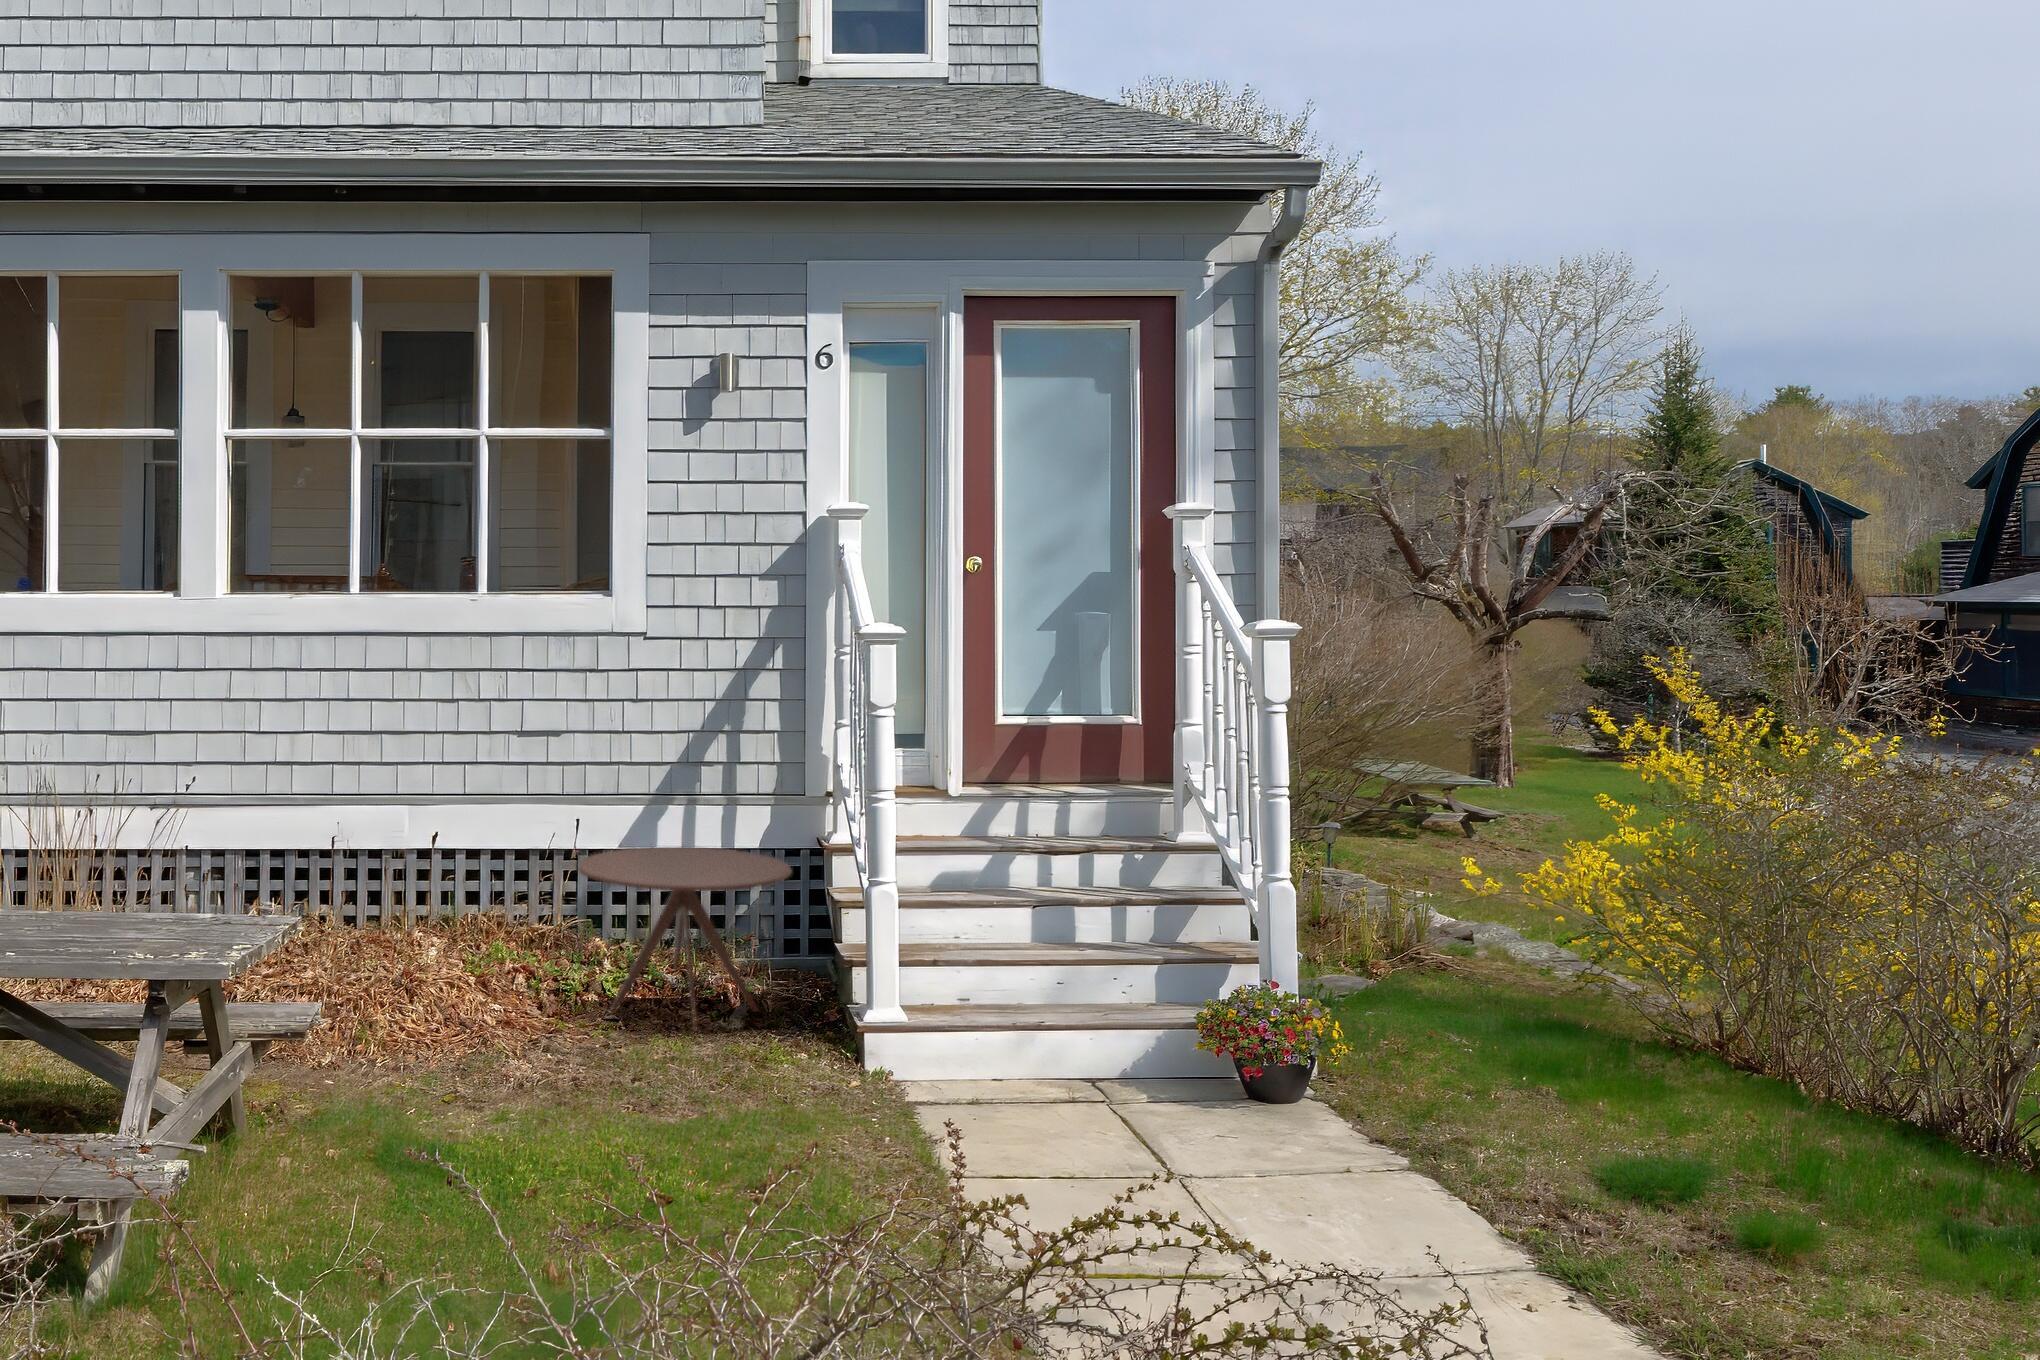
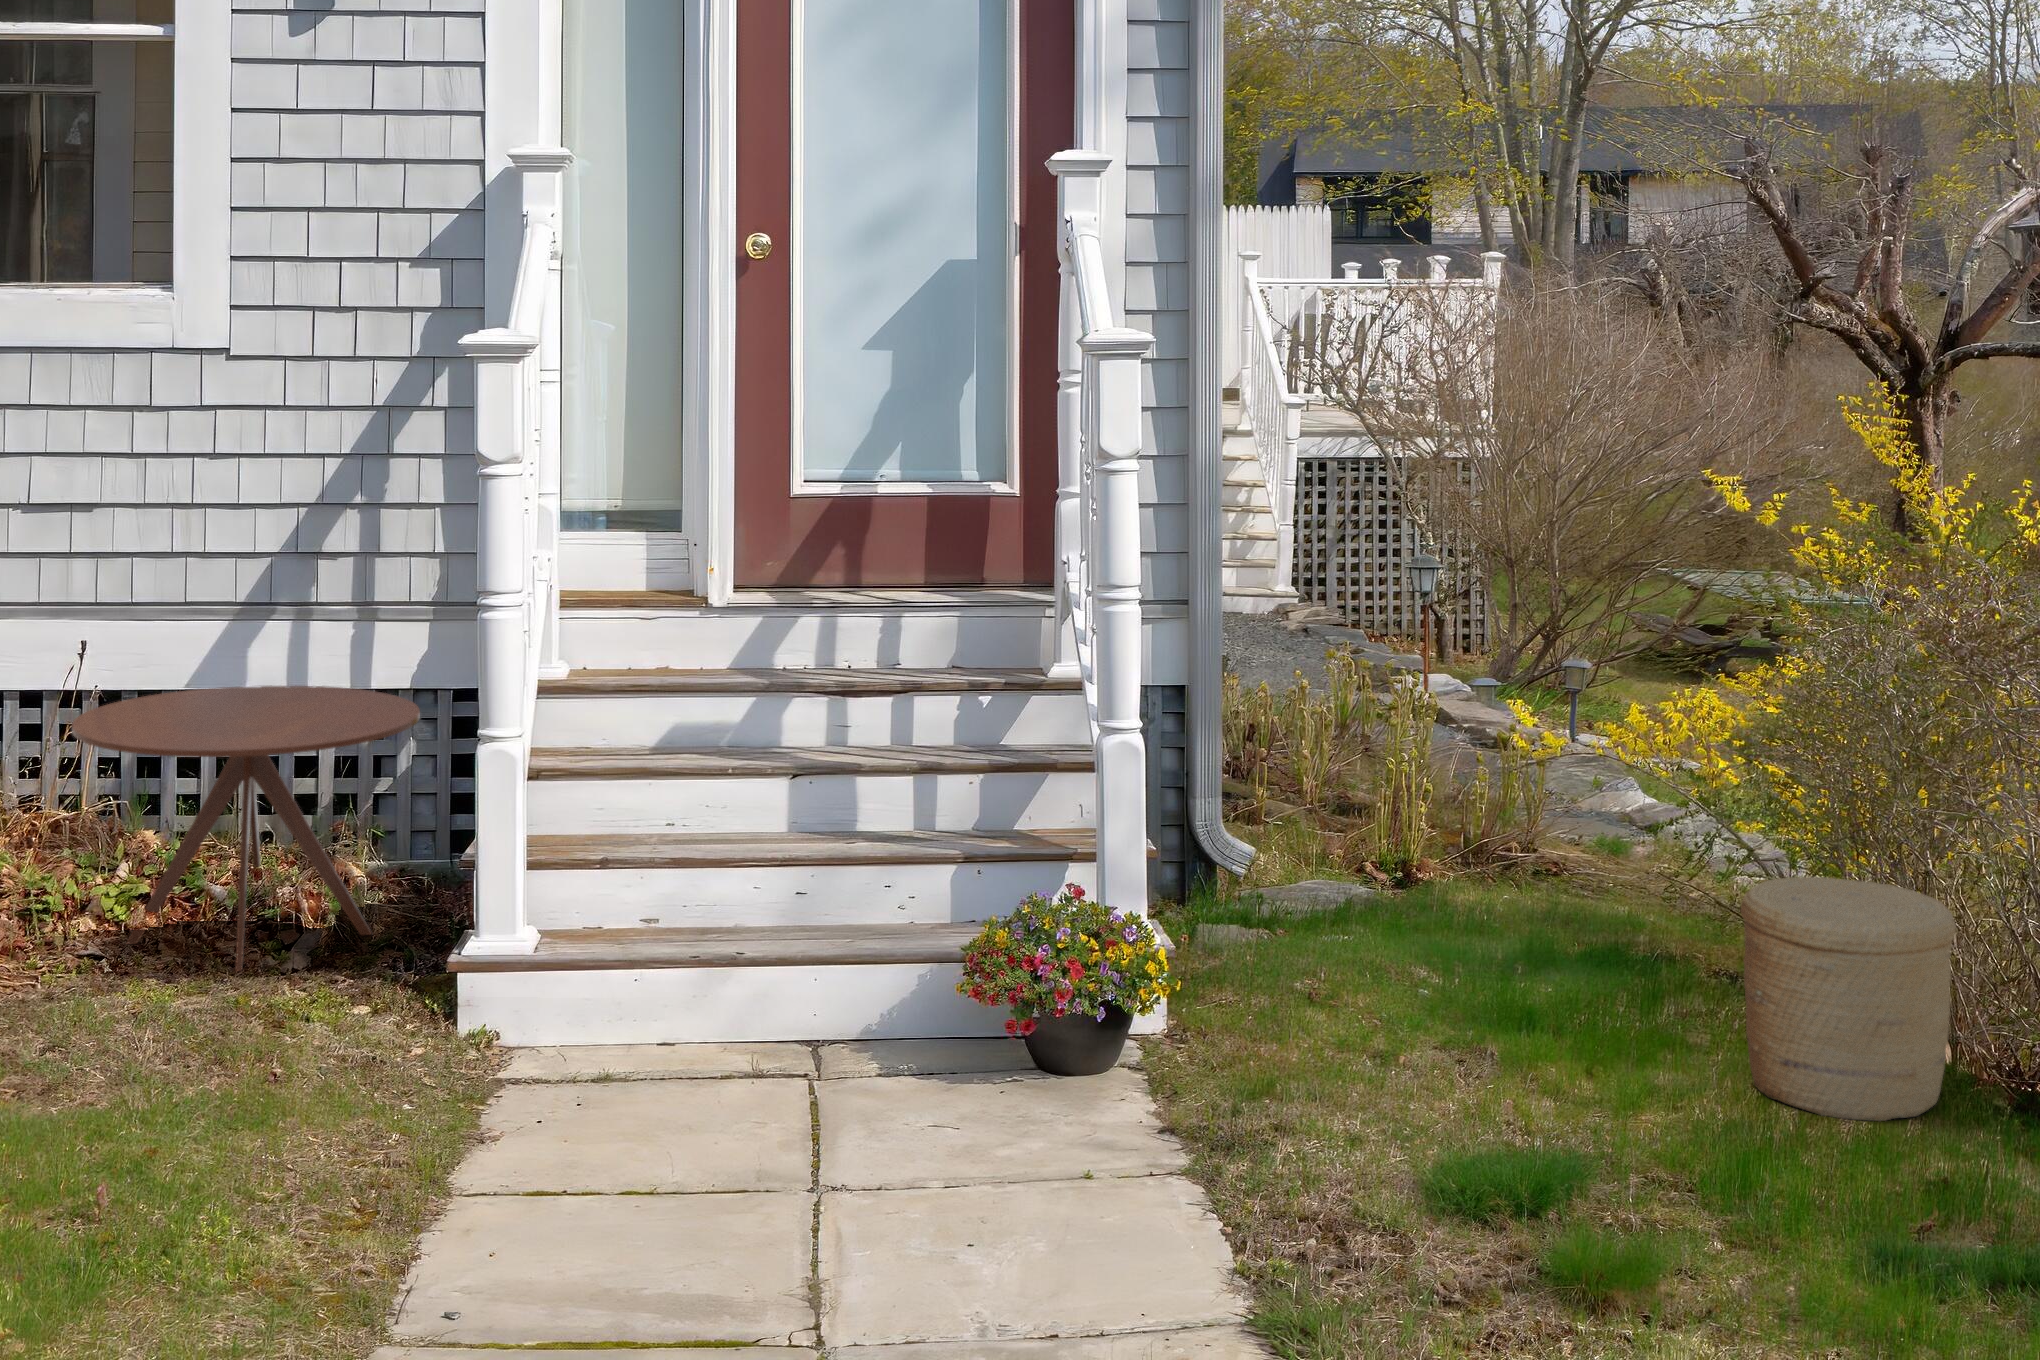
woven basket: none [1742,986,1903,1152] -> present [1740,877,1956,1121]

